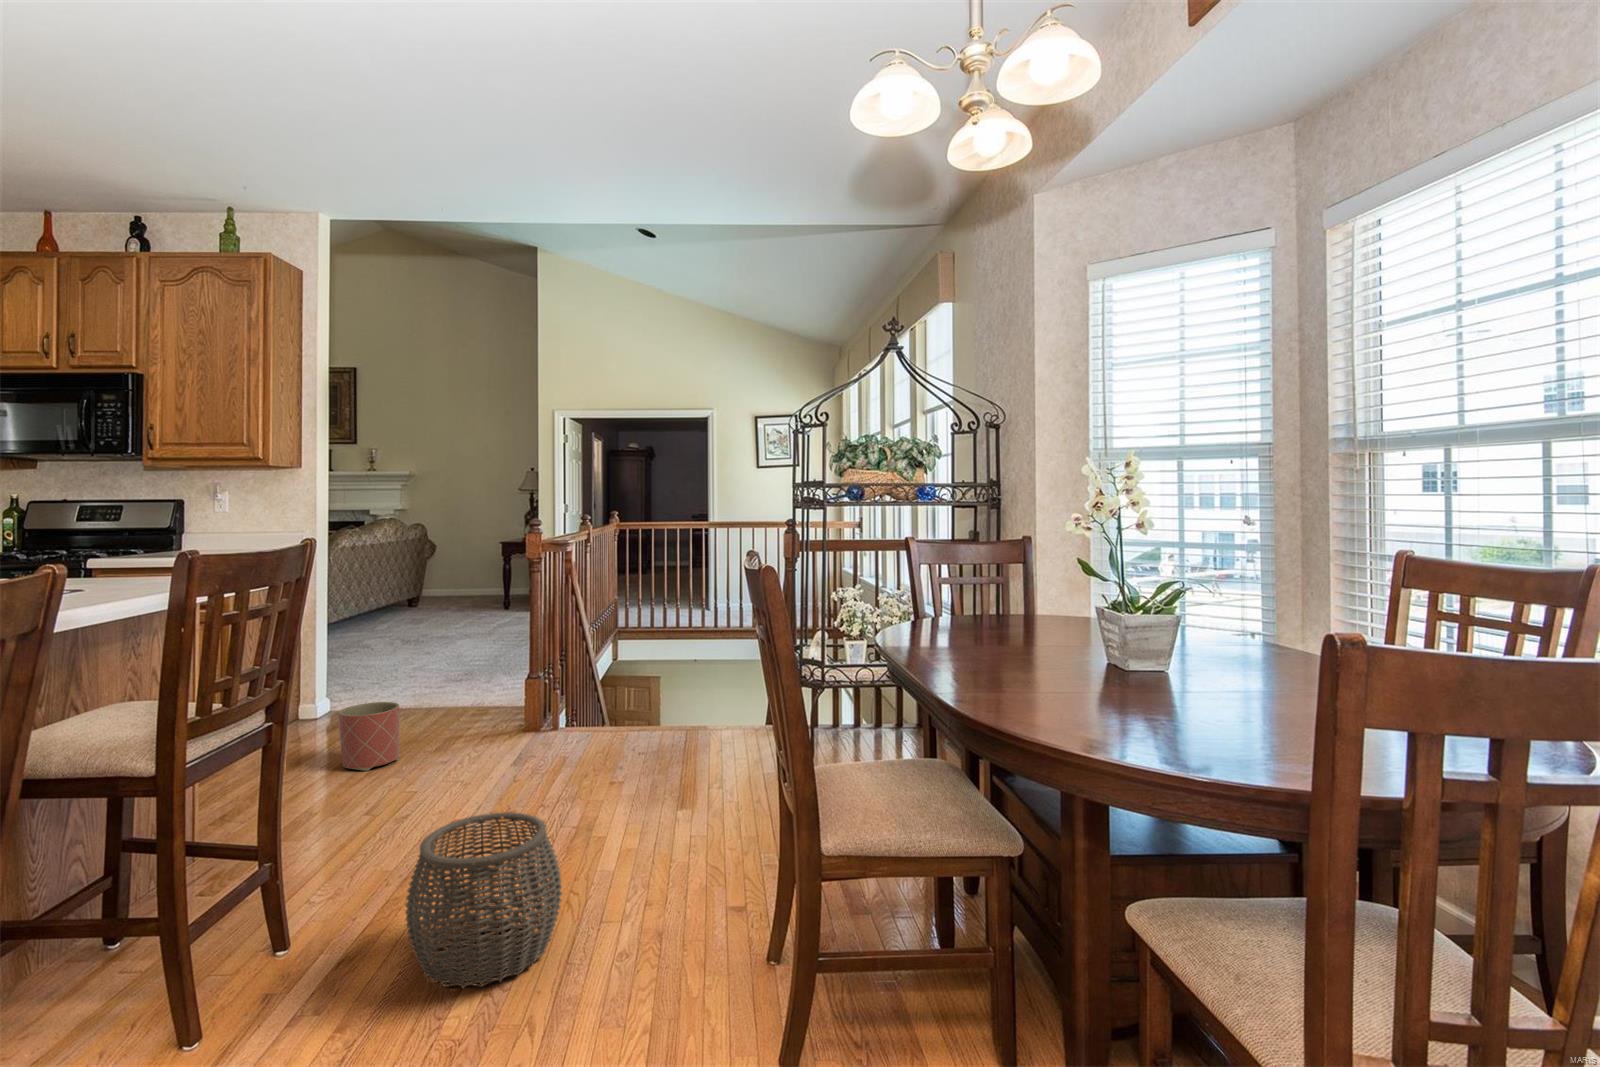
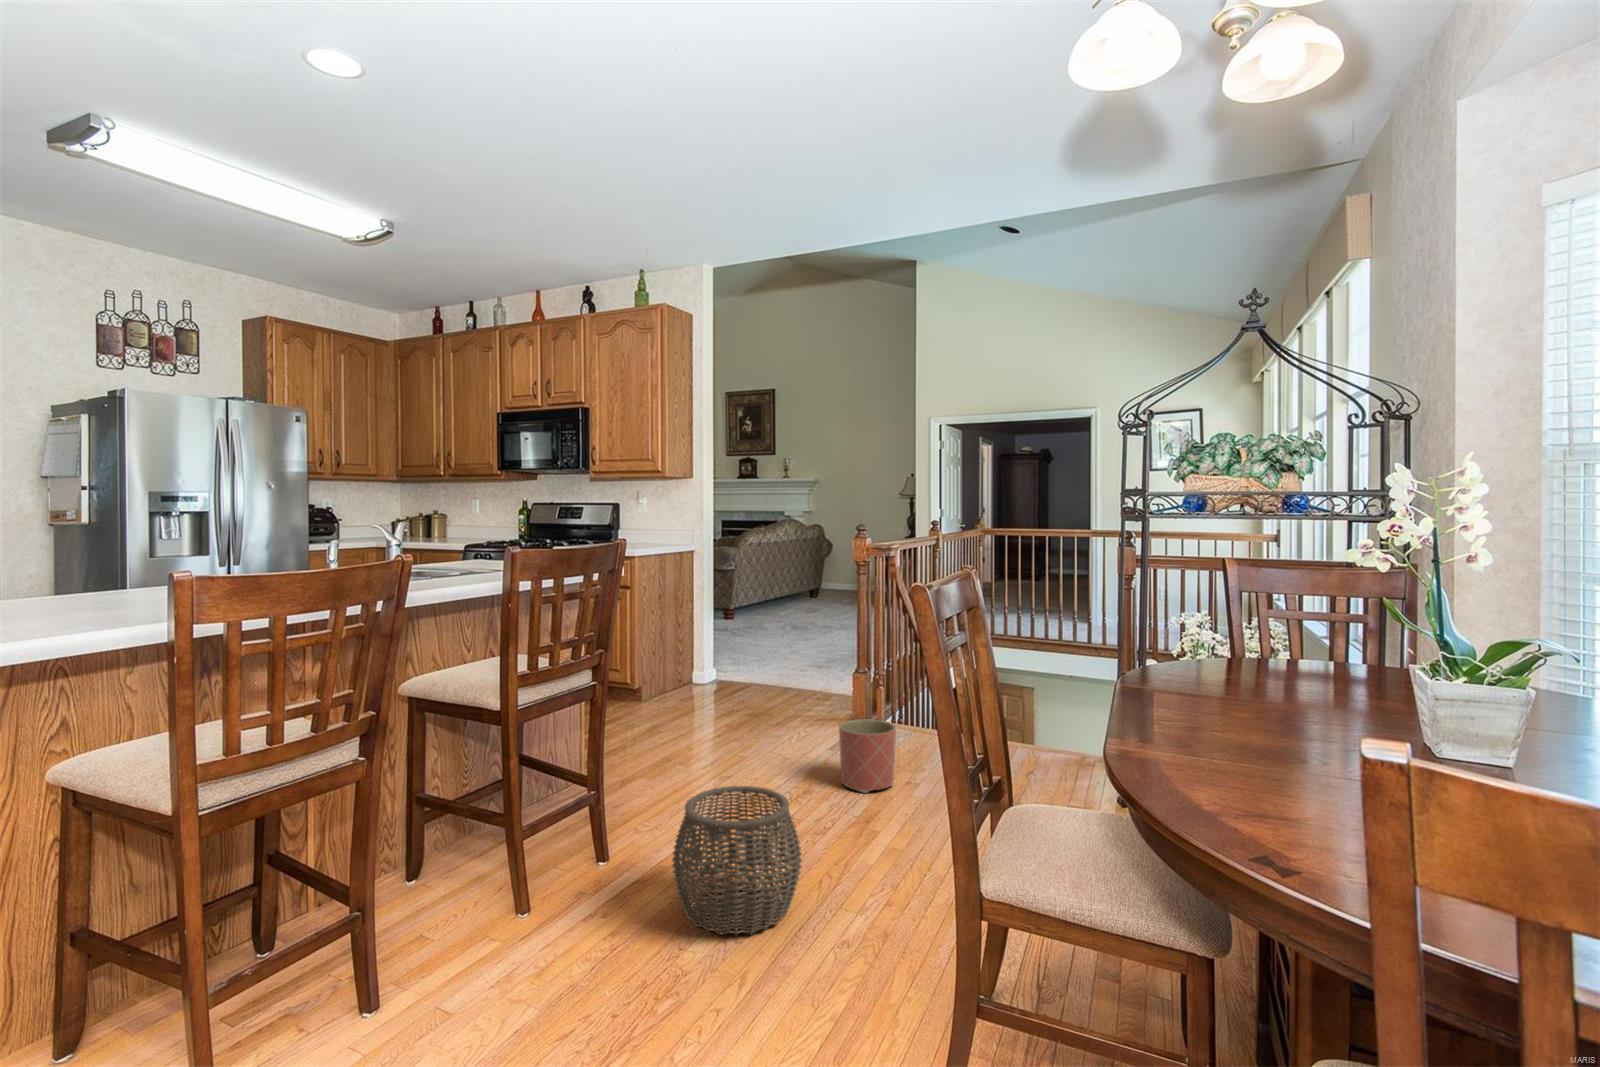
planter: present [338,702,400,771] -> present [839,719,896,793]

